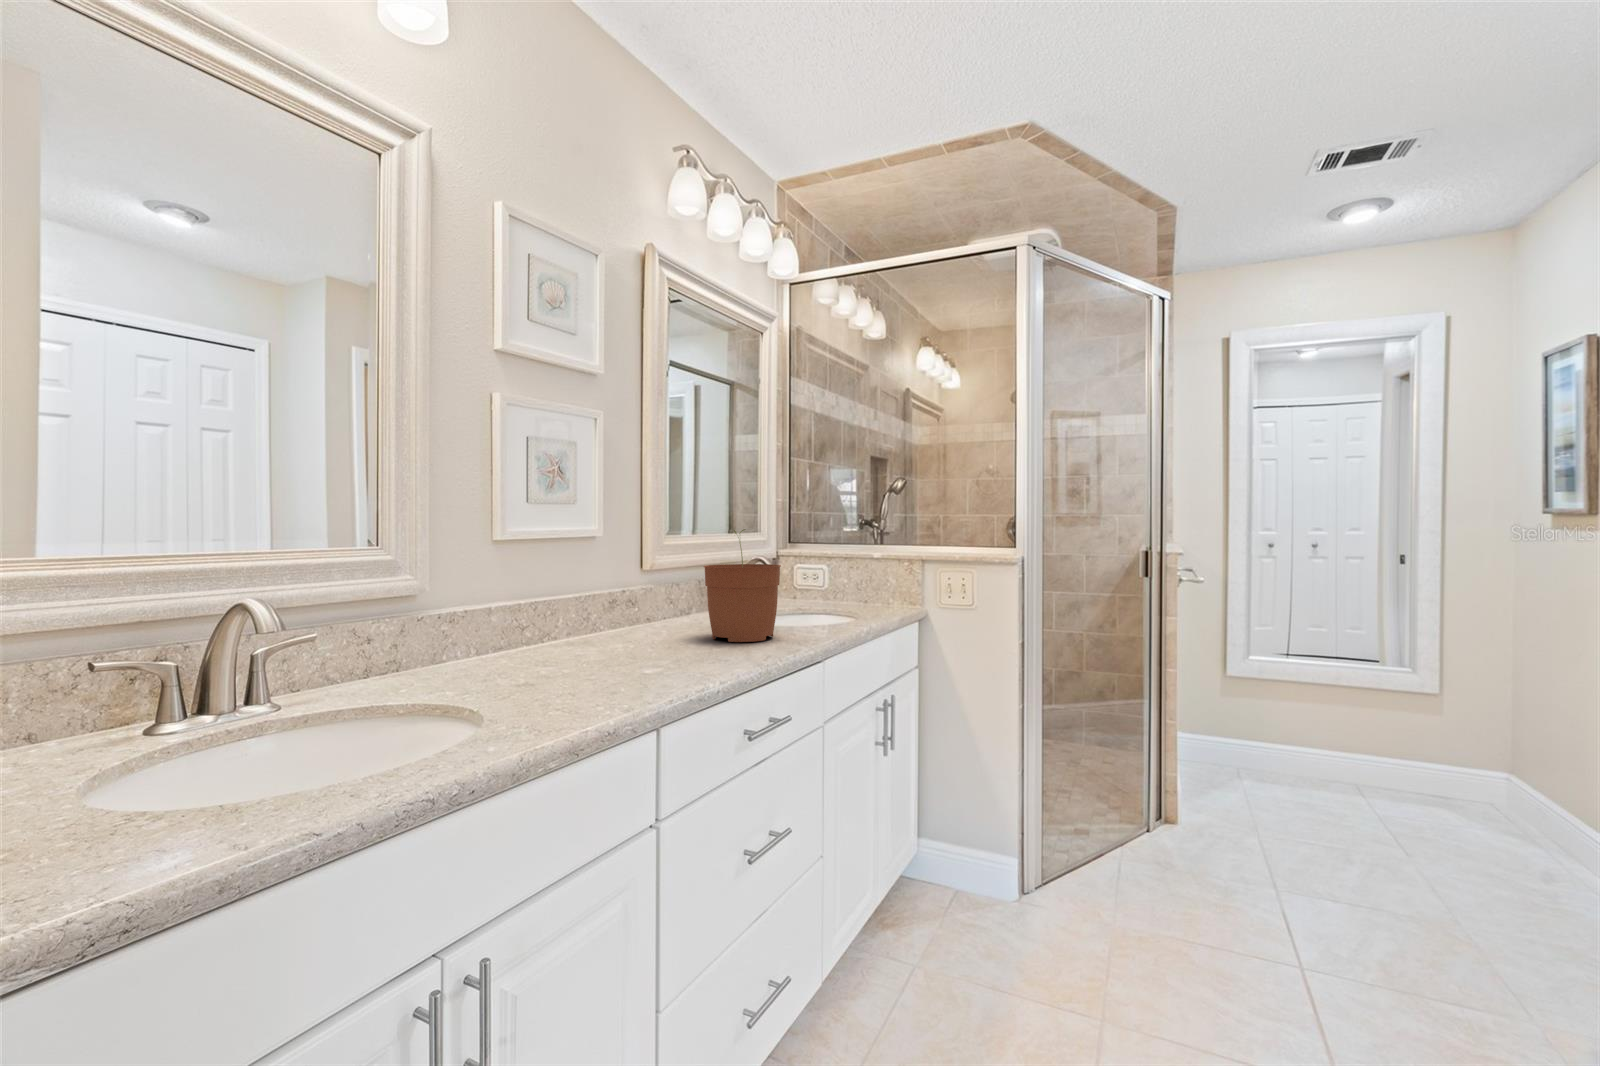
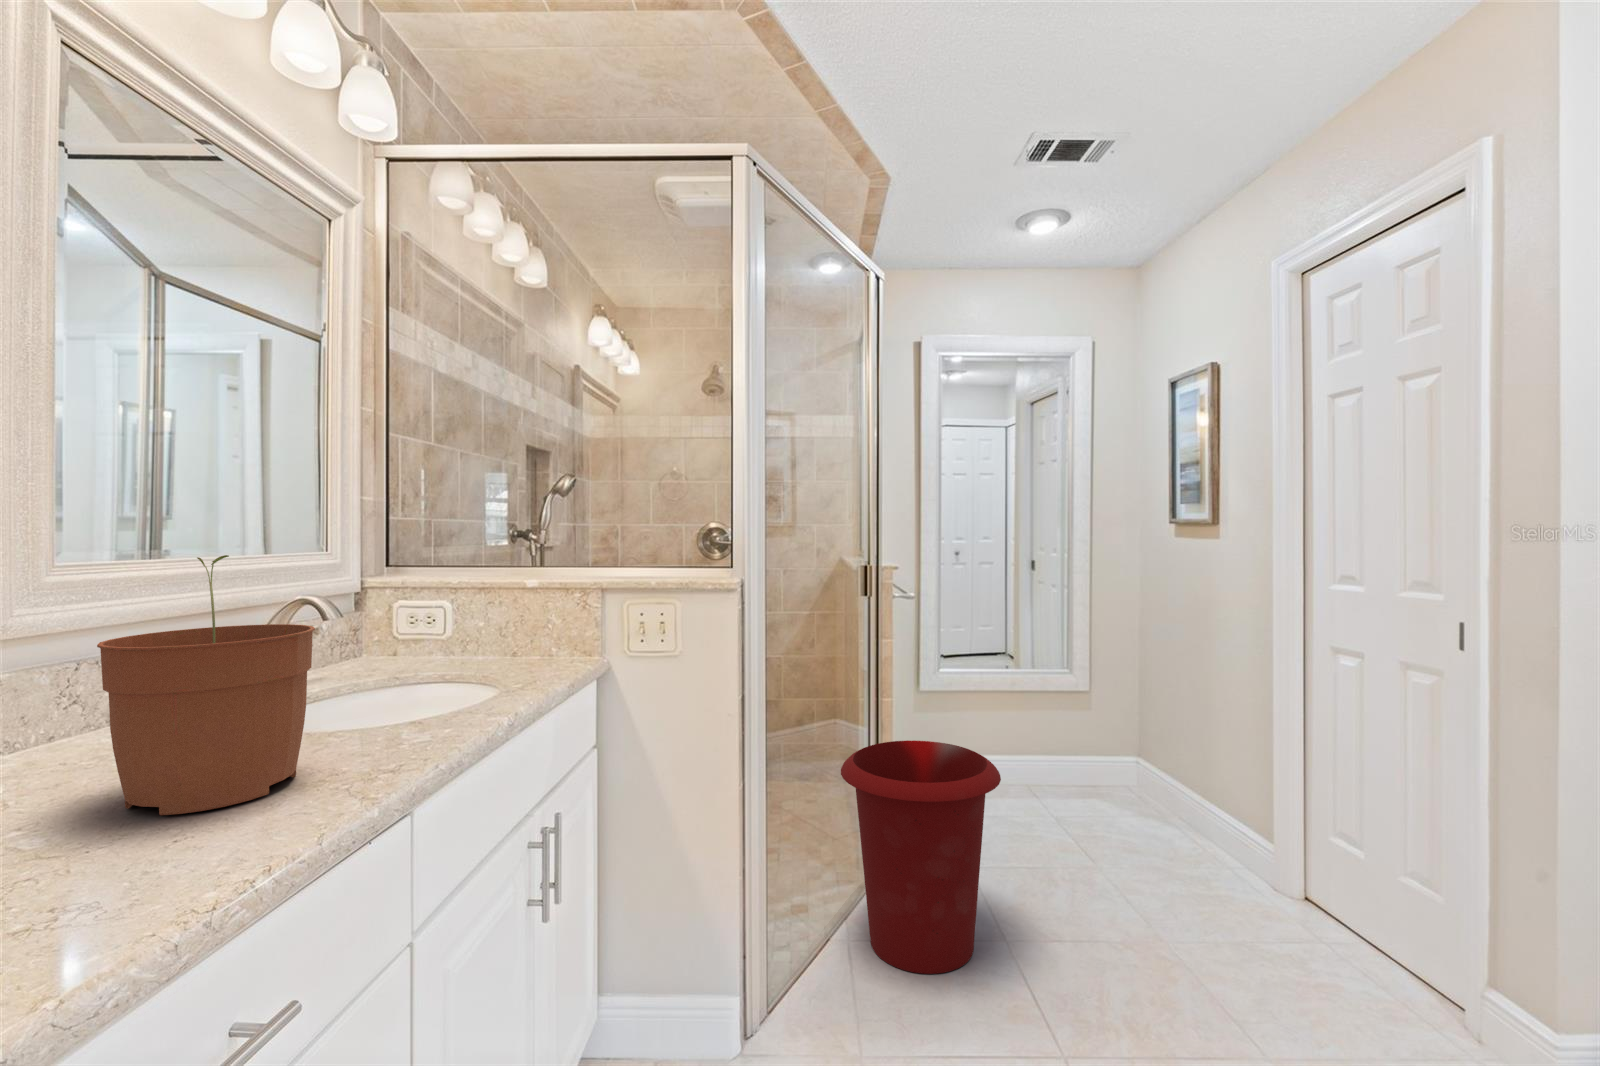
waste bin: none [1113,703,1267,894] -> present [841,740,1001,974]

